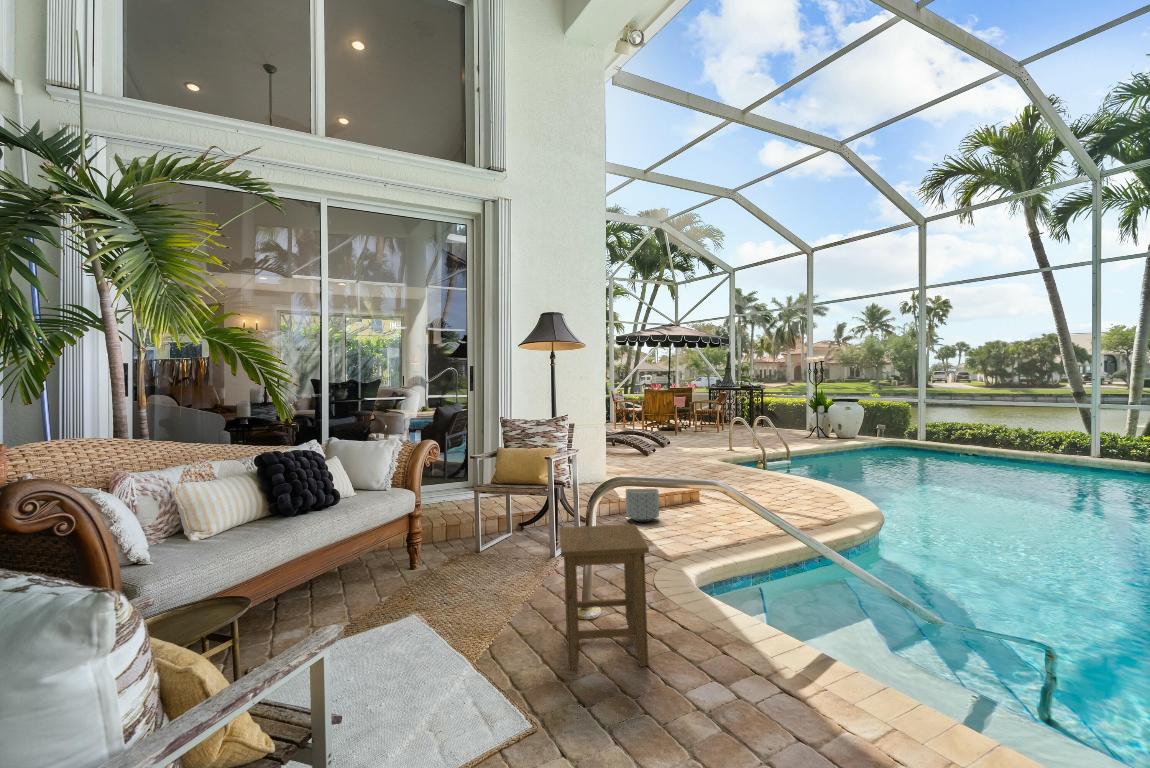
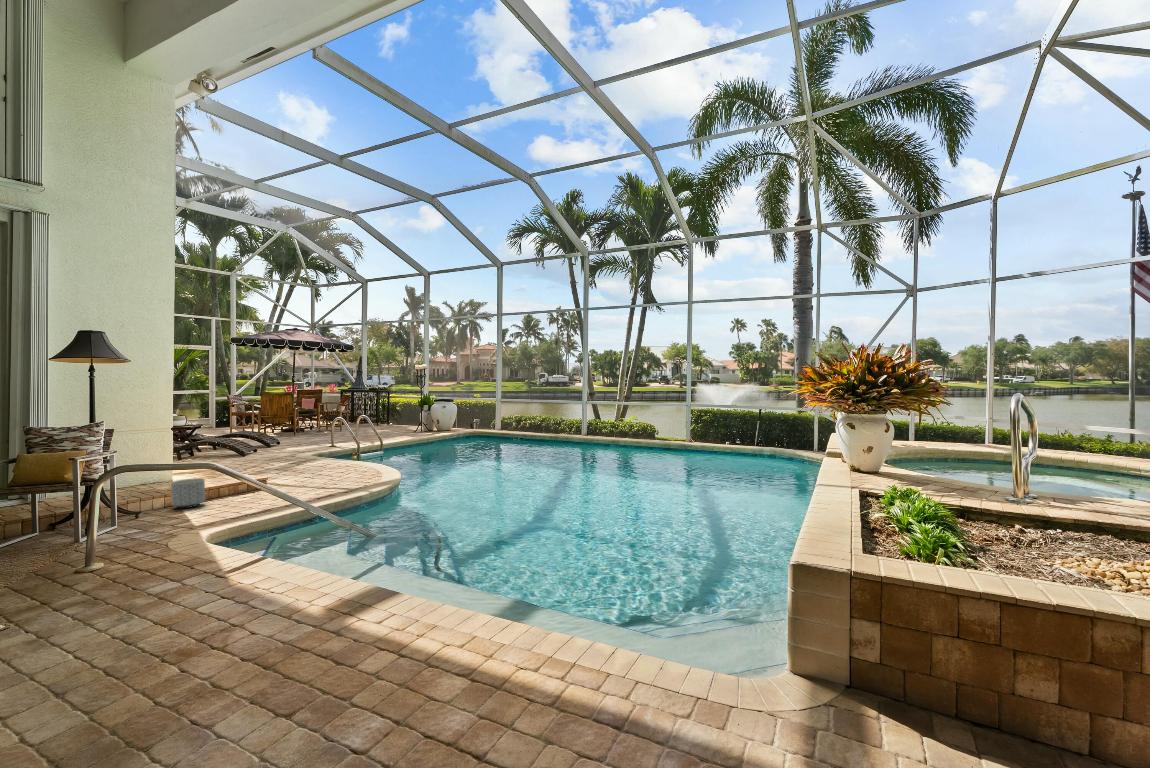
stool: present [560,524,649,670] -> none [29,498,117,601]

